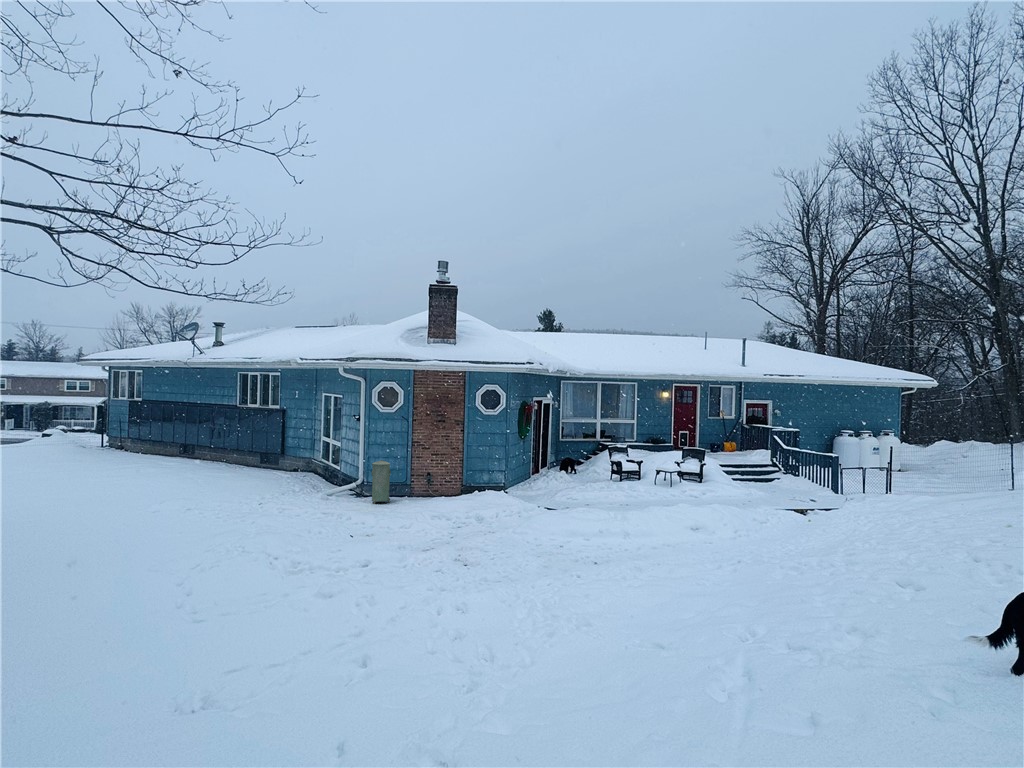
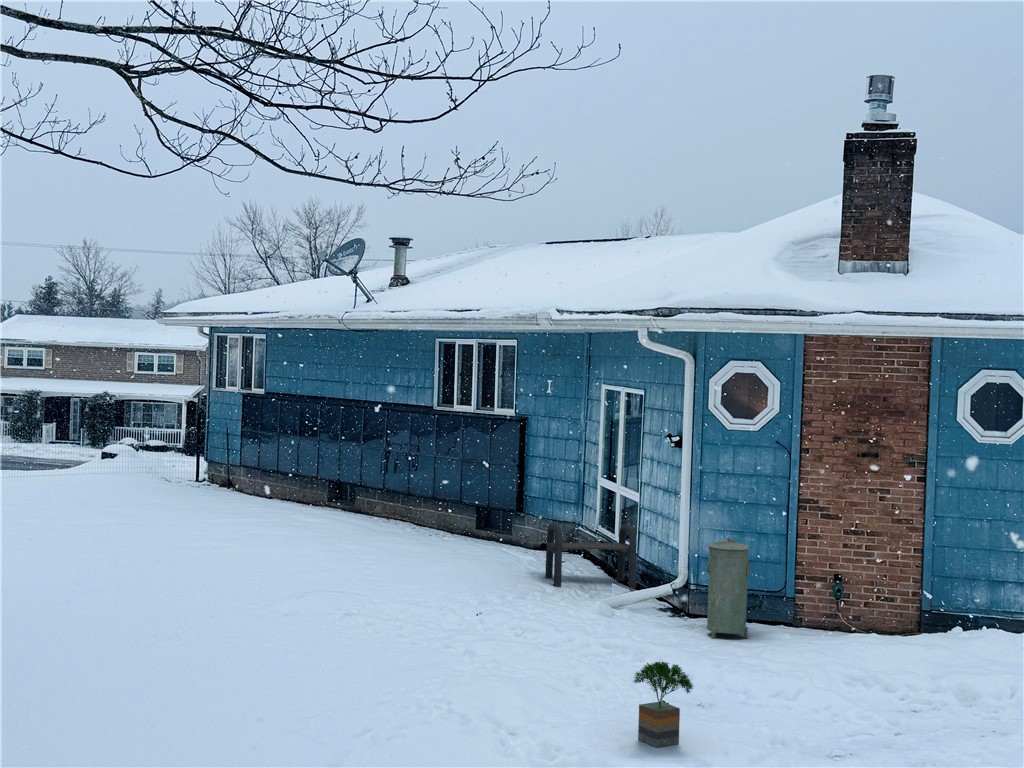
bench: none [295,458,340,489] -> present [545,523,637,588]
potted tree: none [334,509,361,544] -> present [633,662,693,747]

